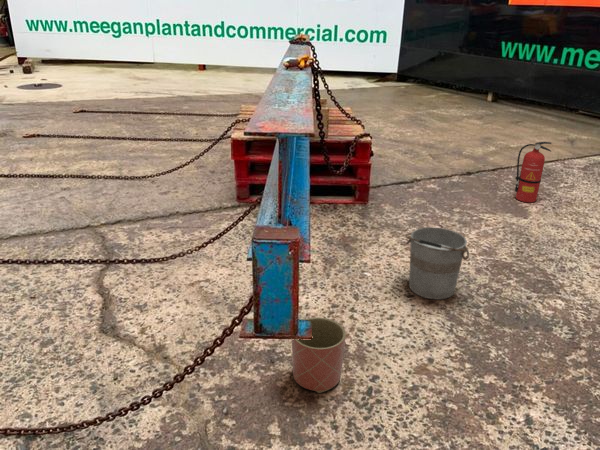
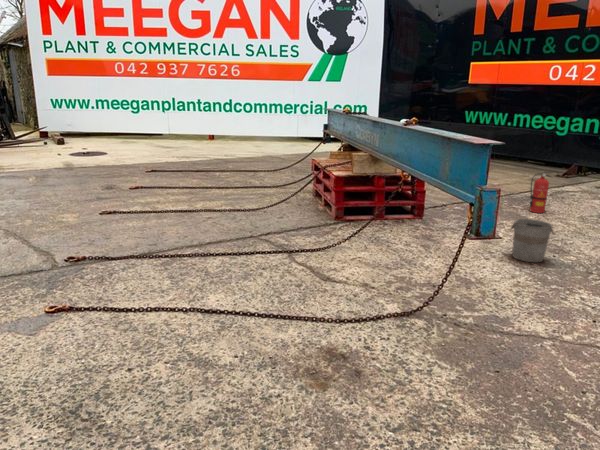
planter: present [292,317,346,393] -> none [493,263,531,305]

